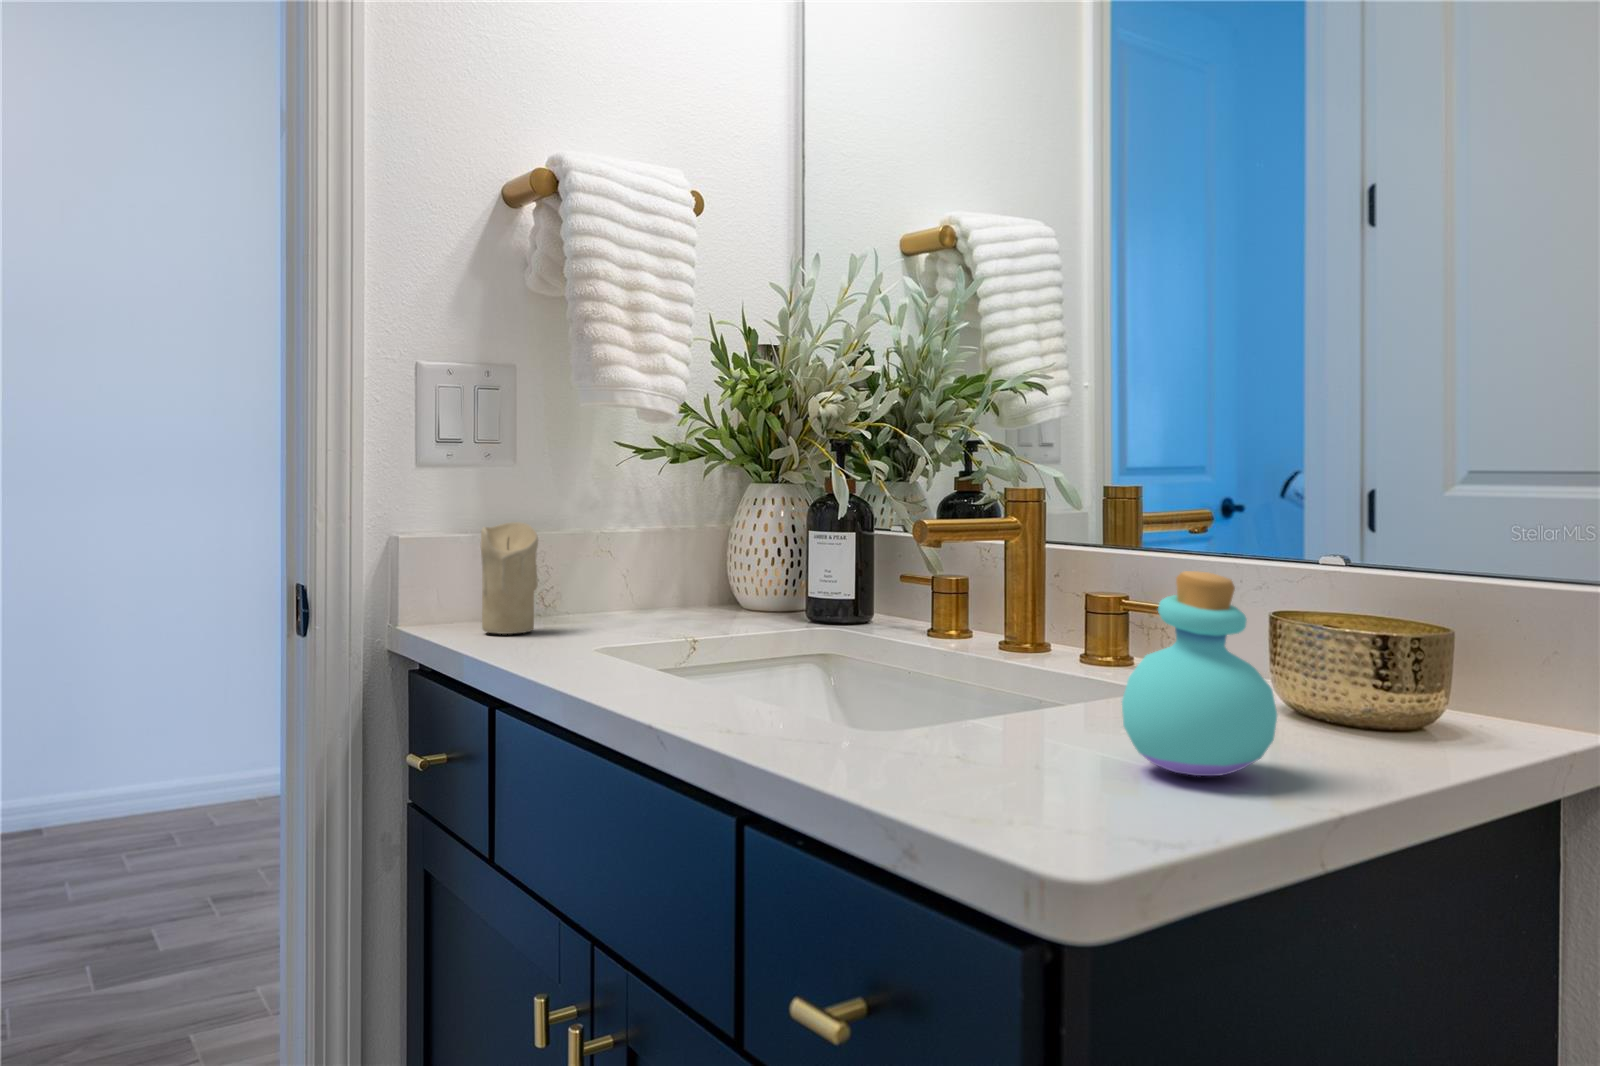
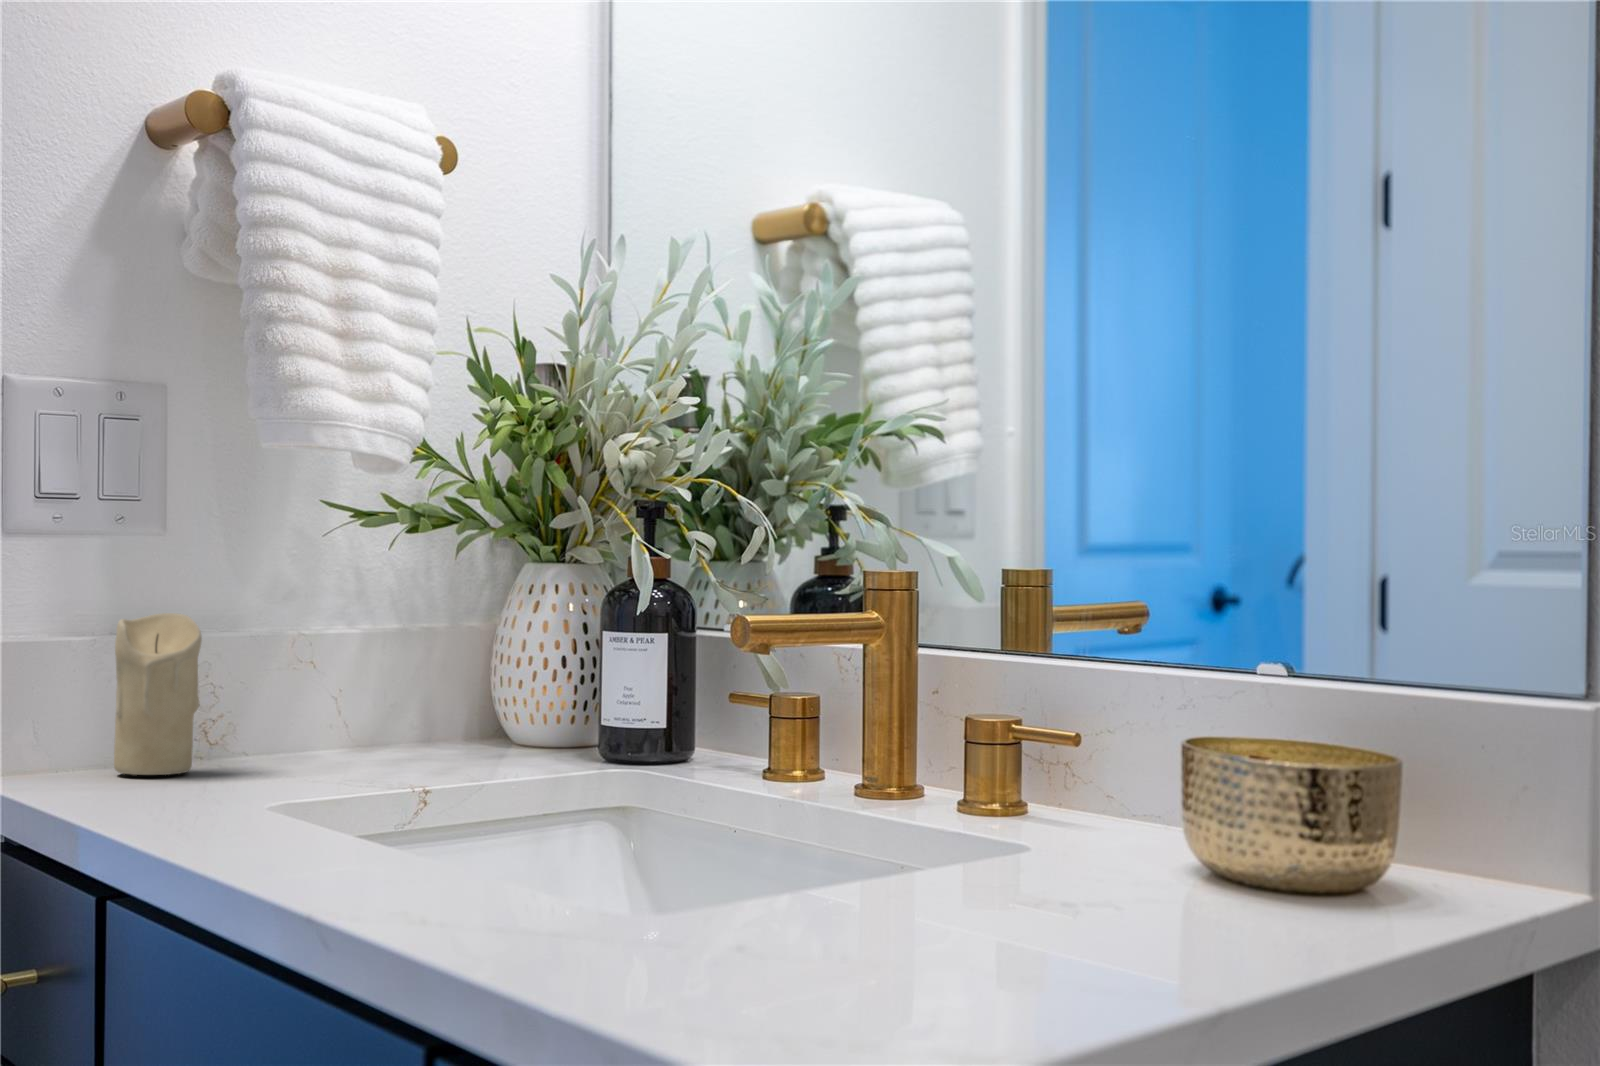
perfume bottle: present [1122,571,1277,776] -> none [949,675,1145,949]

